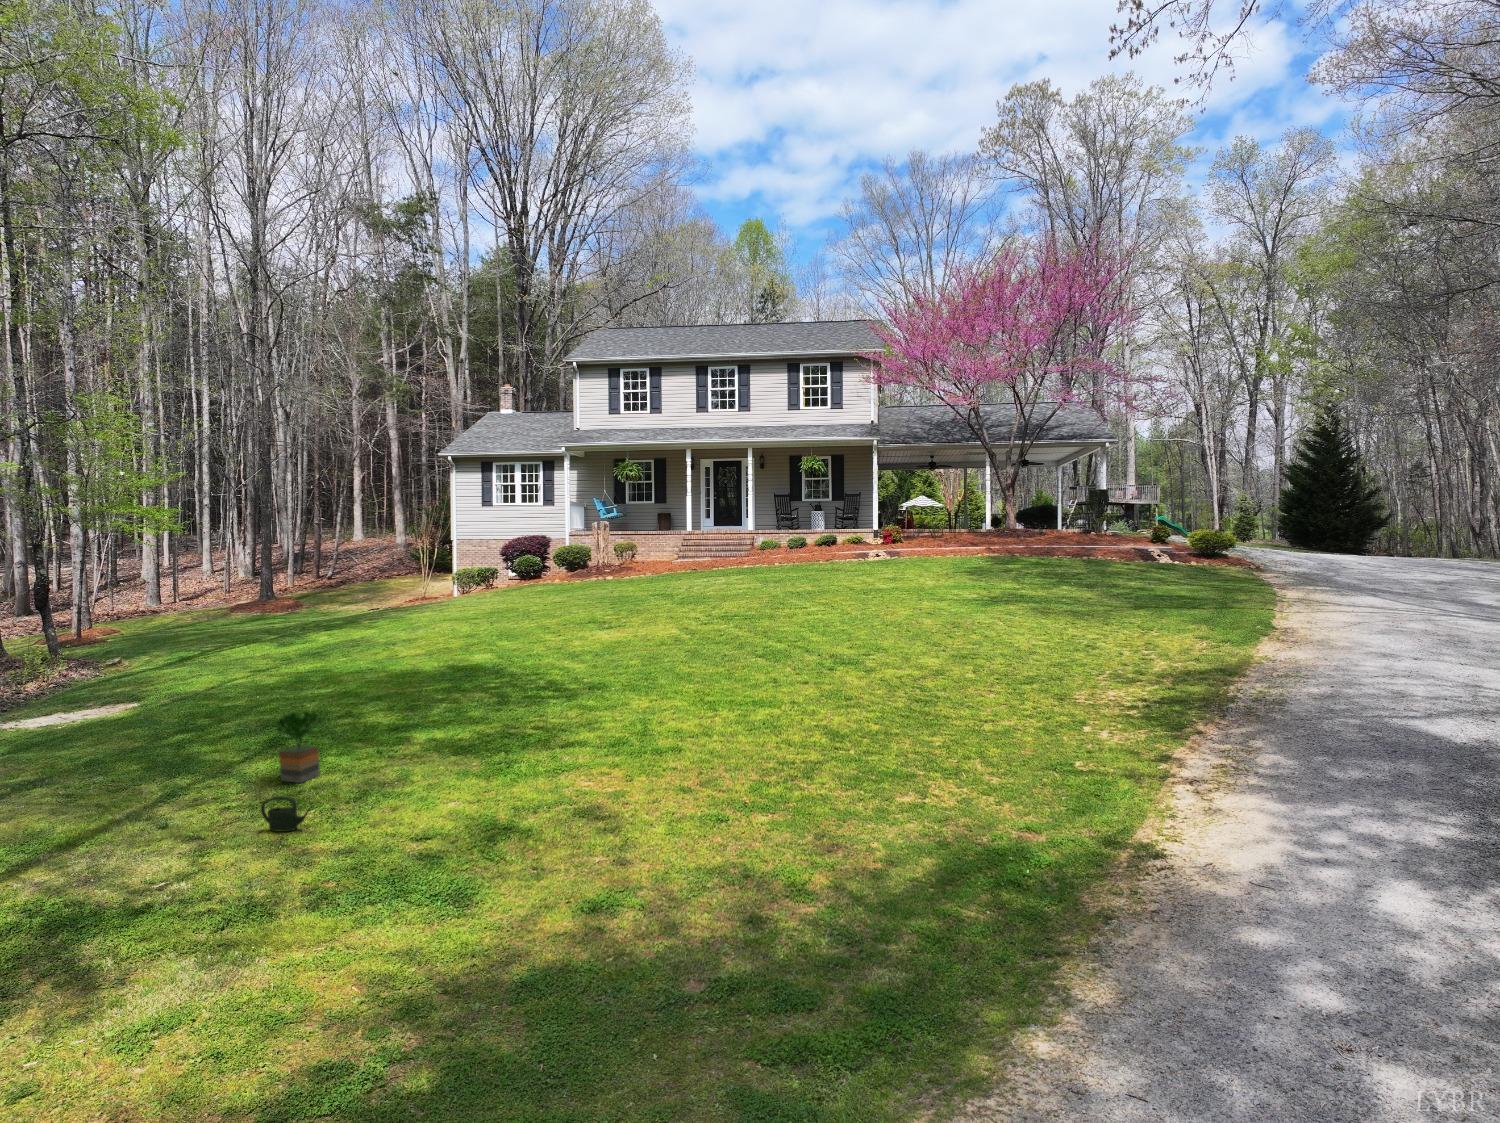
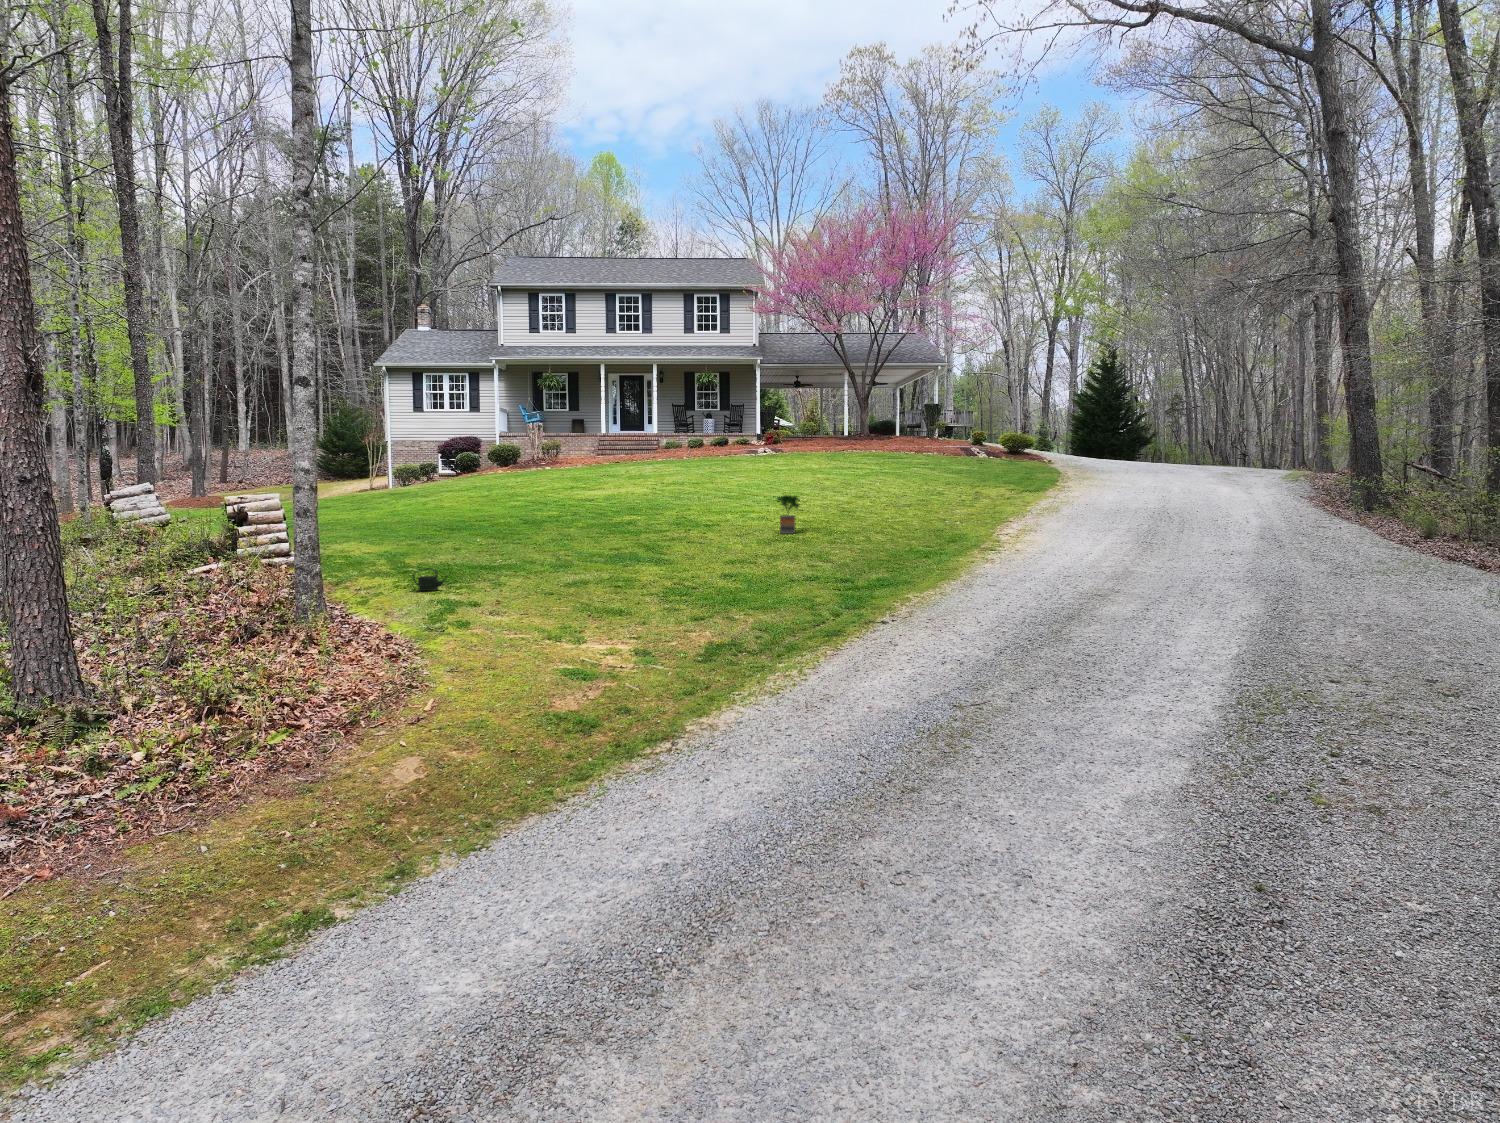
potted tree: present [276,711,323,783] -> present [777,495,800,534]

